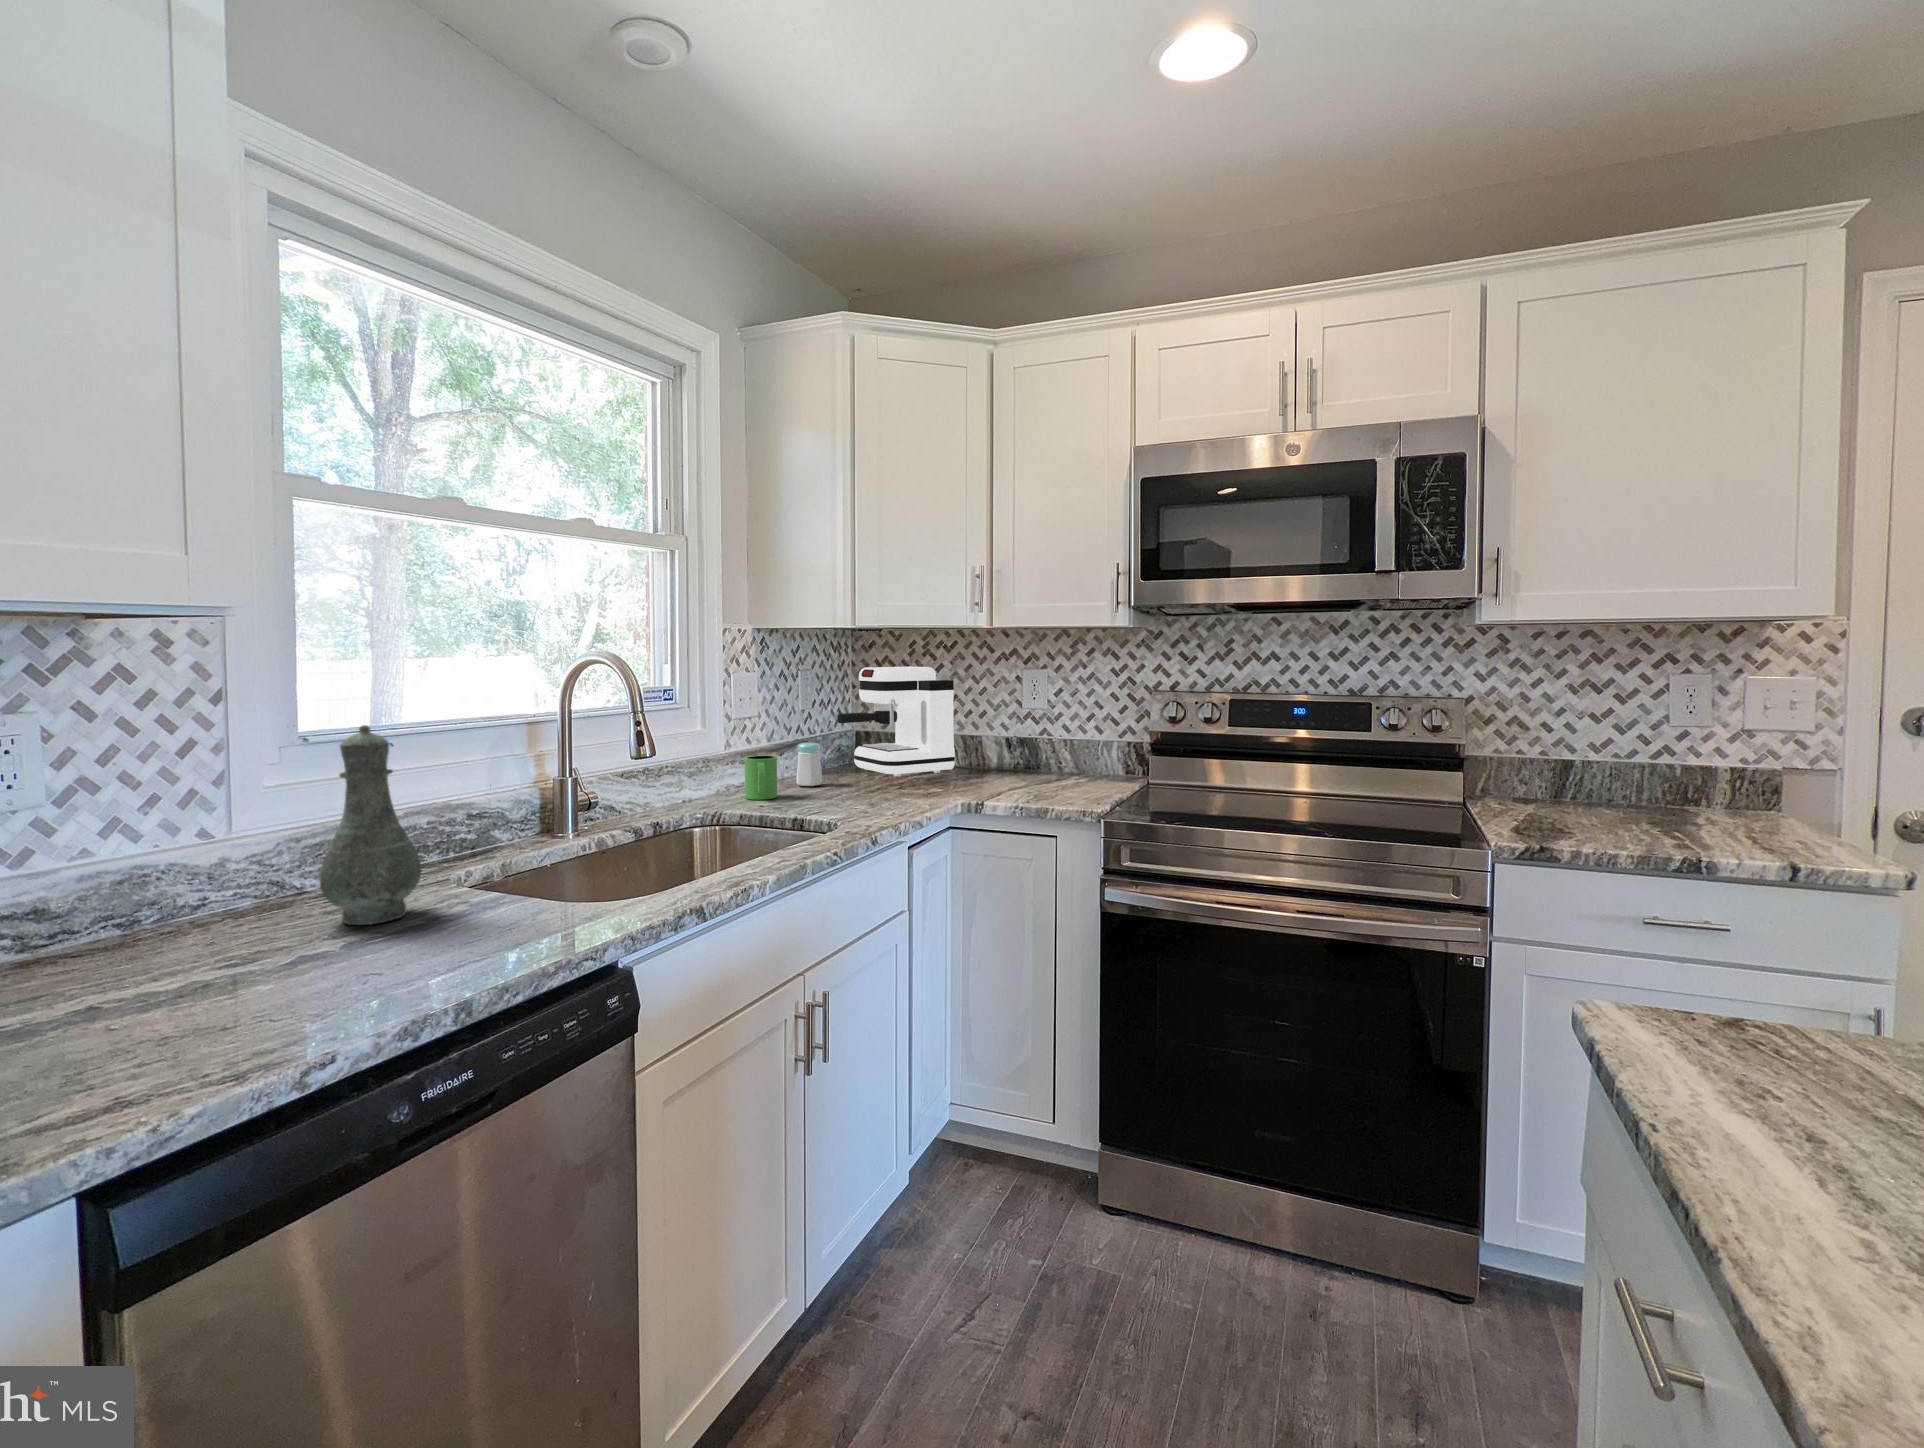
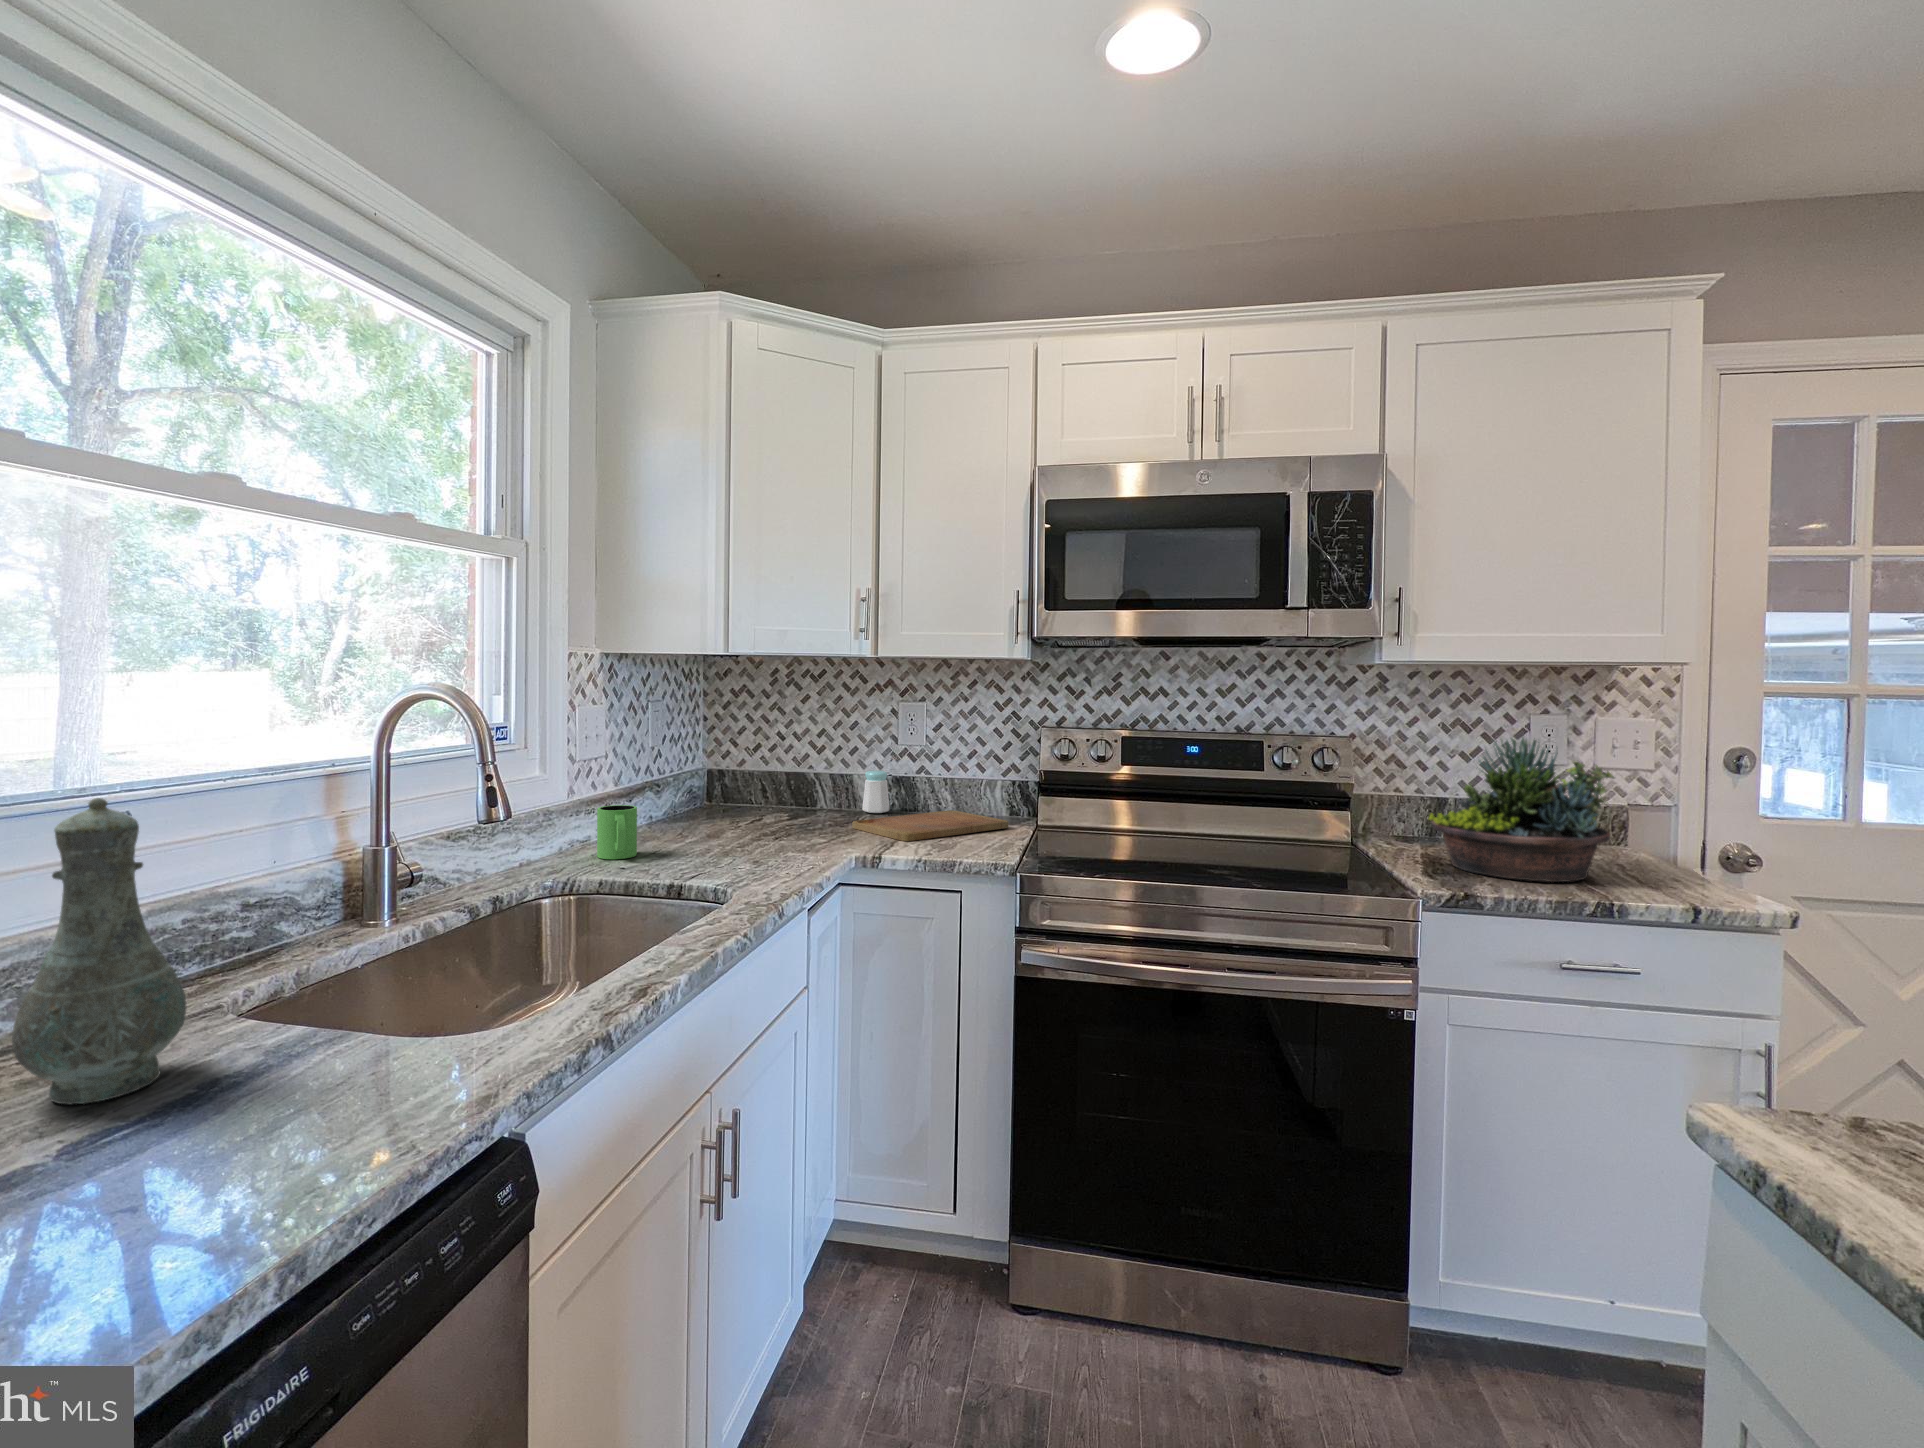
coffee maker: present [837,667,955,777] -> none [695,697,829,823]
succulent planter: none [1528,693,1740,842] -> present [1429,737,1615,882]
salt shaker: present [796,742,822,786] -> present [862,770,889,813]
cutting board: none [971,769,1115,793] -> present [852,810,1008,841]

